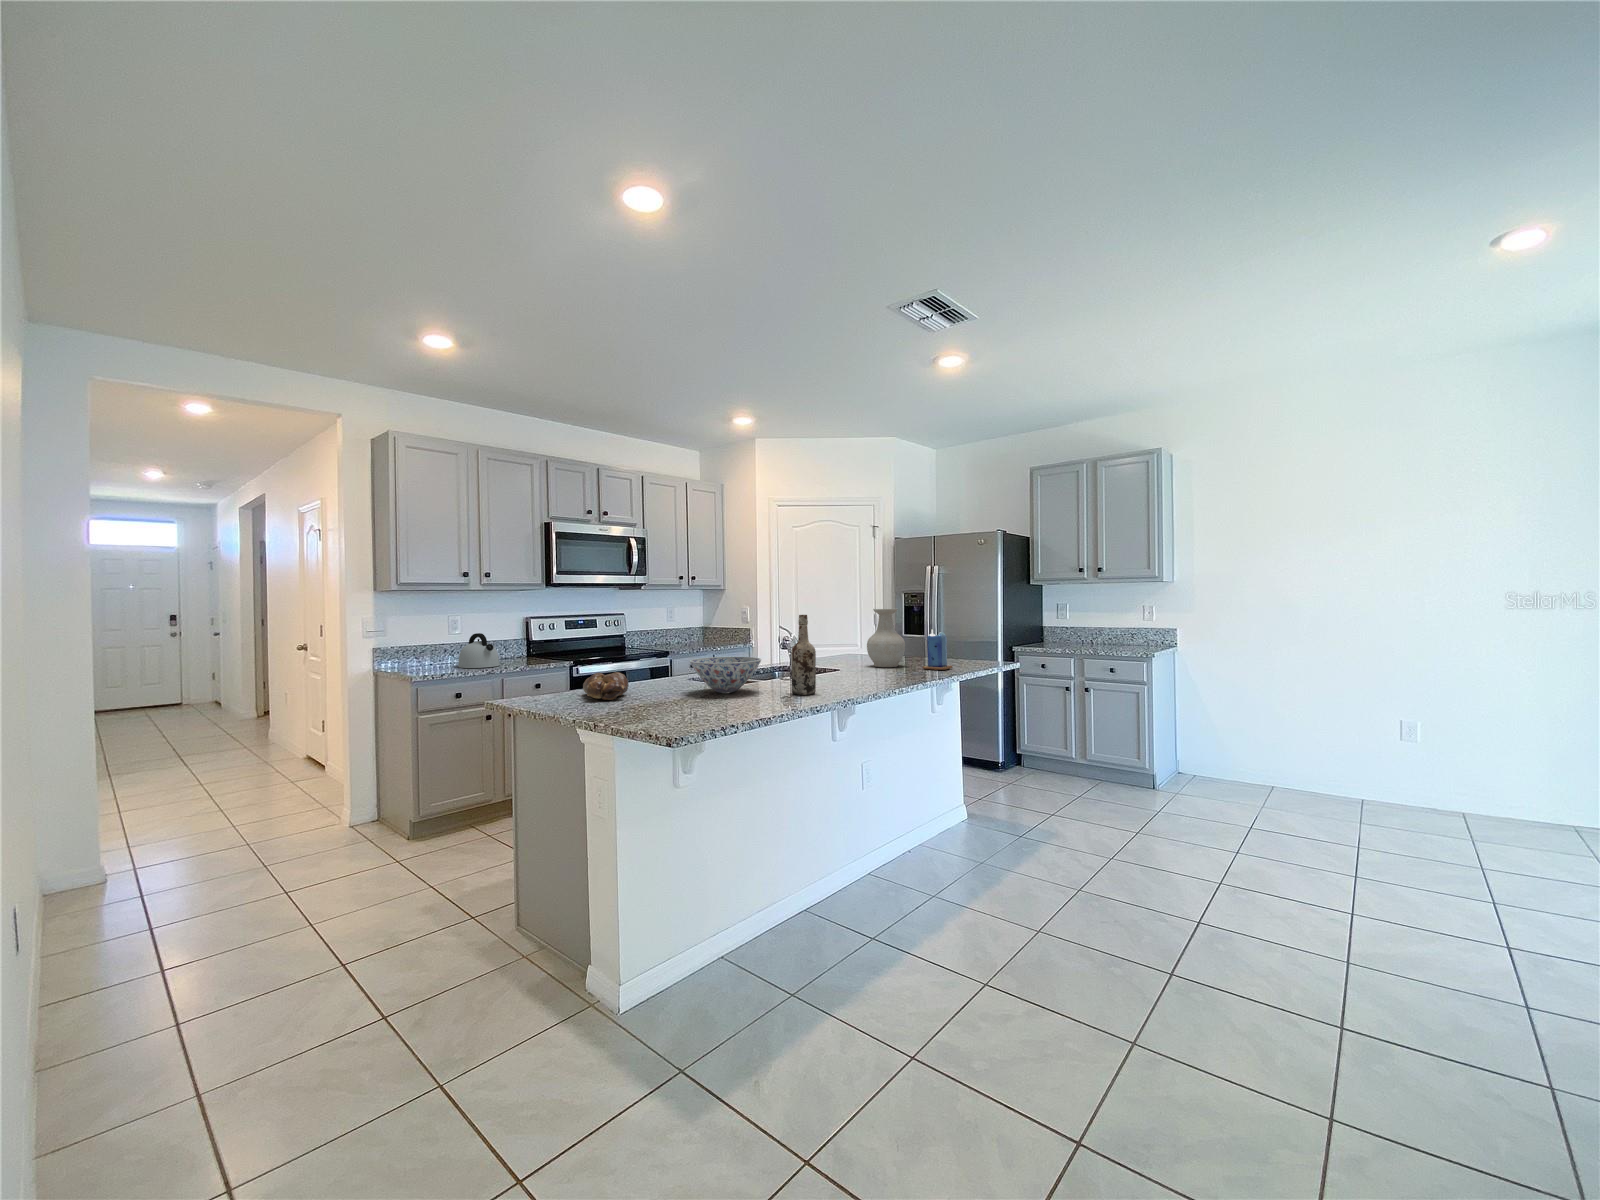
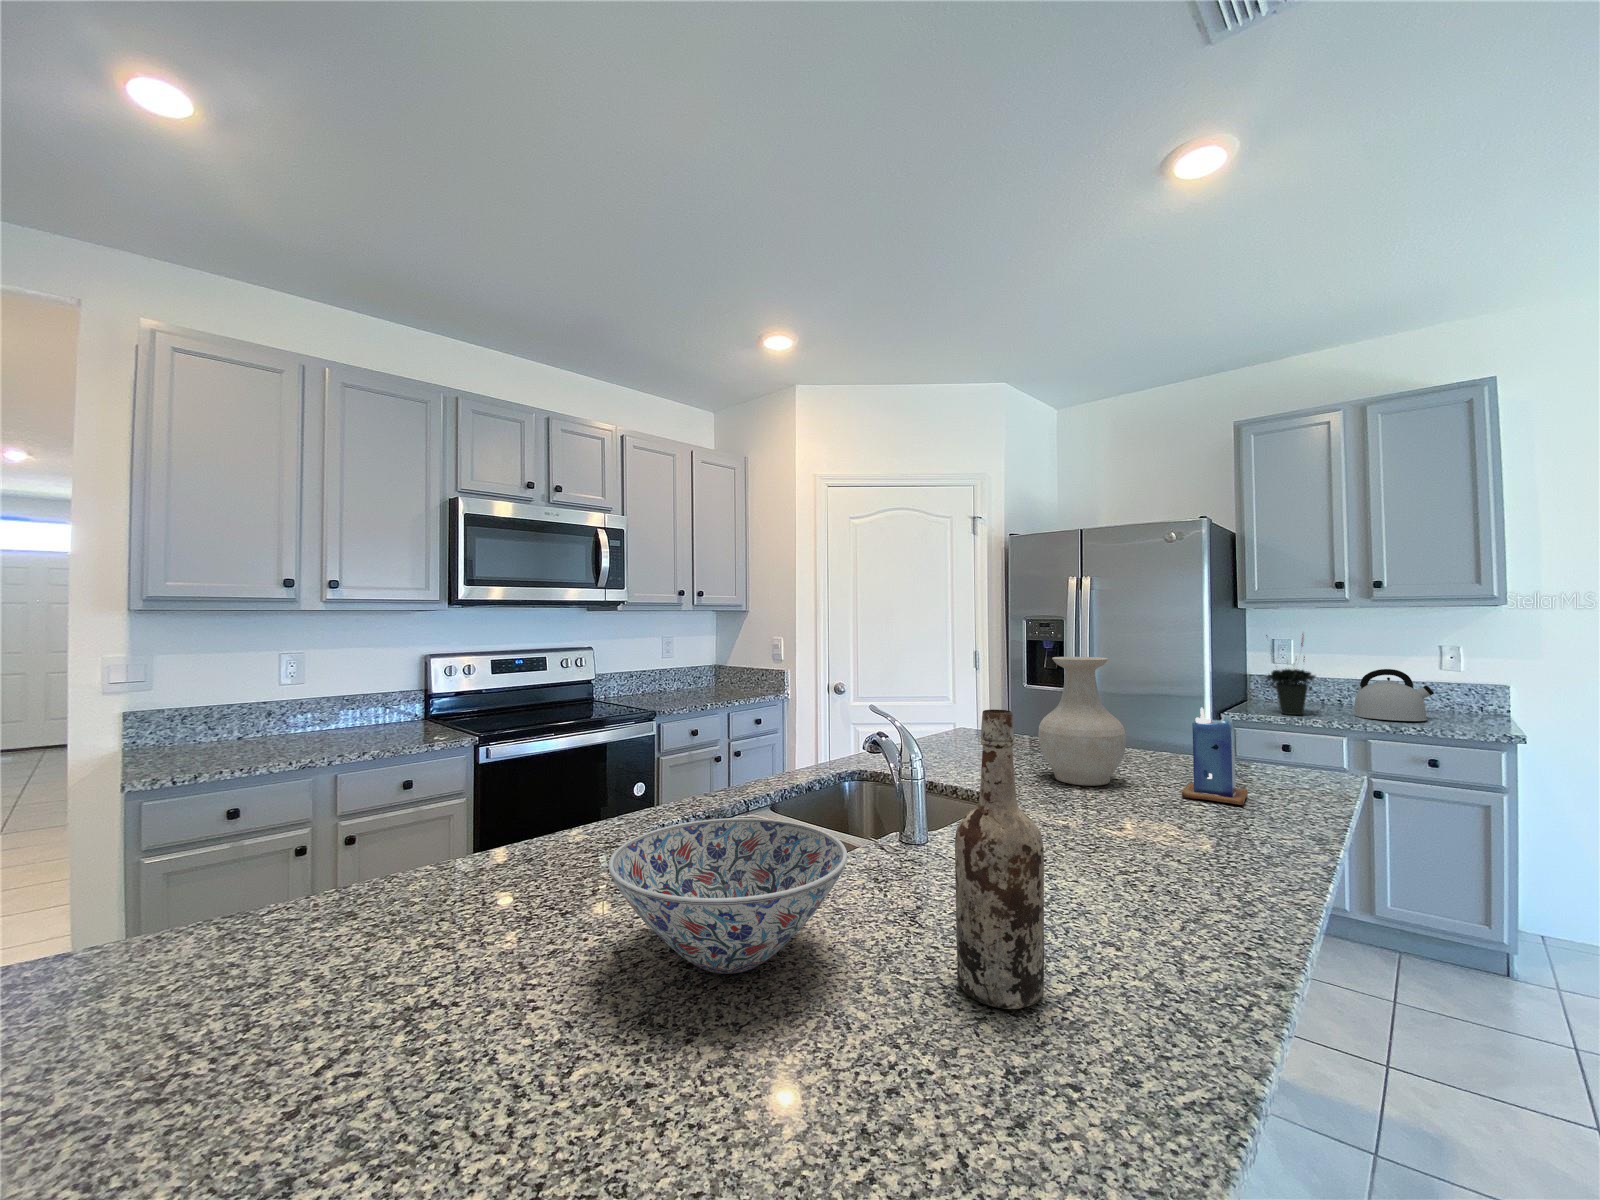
potted plant: none [1038,598,1064,648] -> present [1266,634,1316,715]
kettle: present [458,633,499,668] -> present [1353,669,1434,721]
bread loaf: present [583,672,628,700] -> none [173,892,404,1059]

